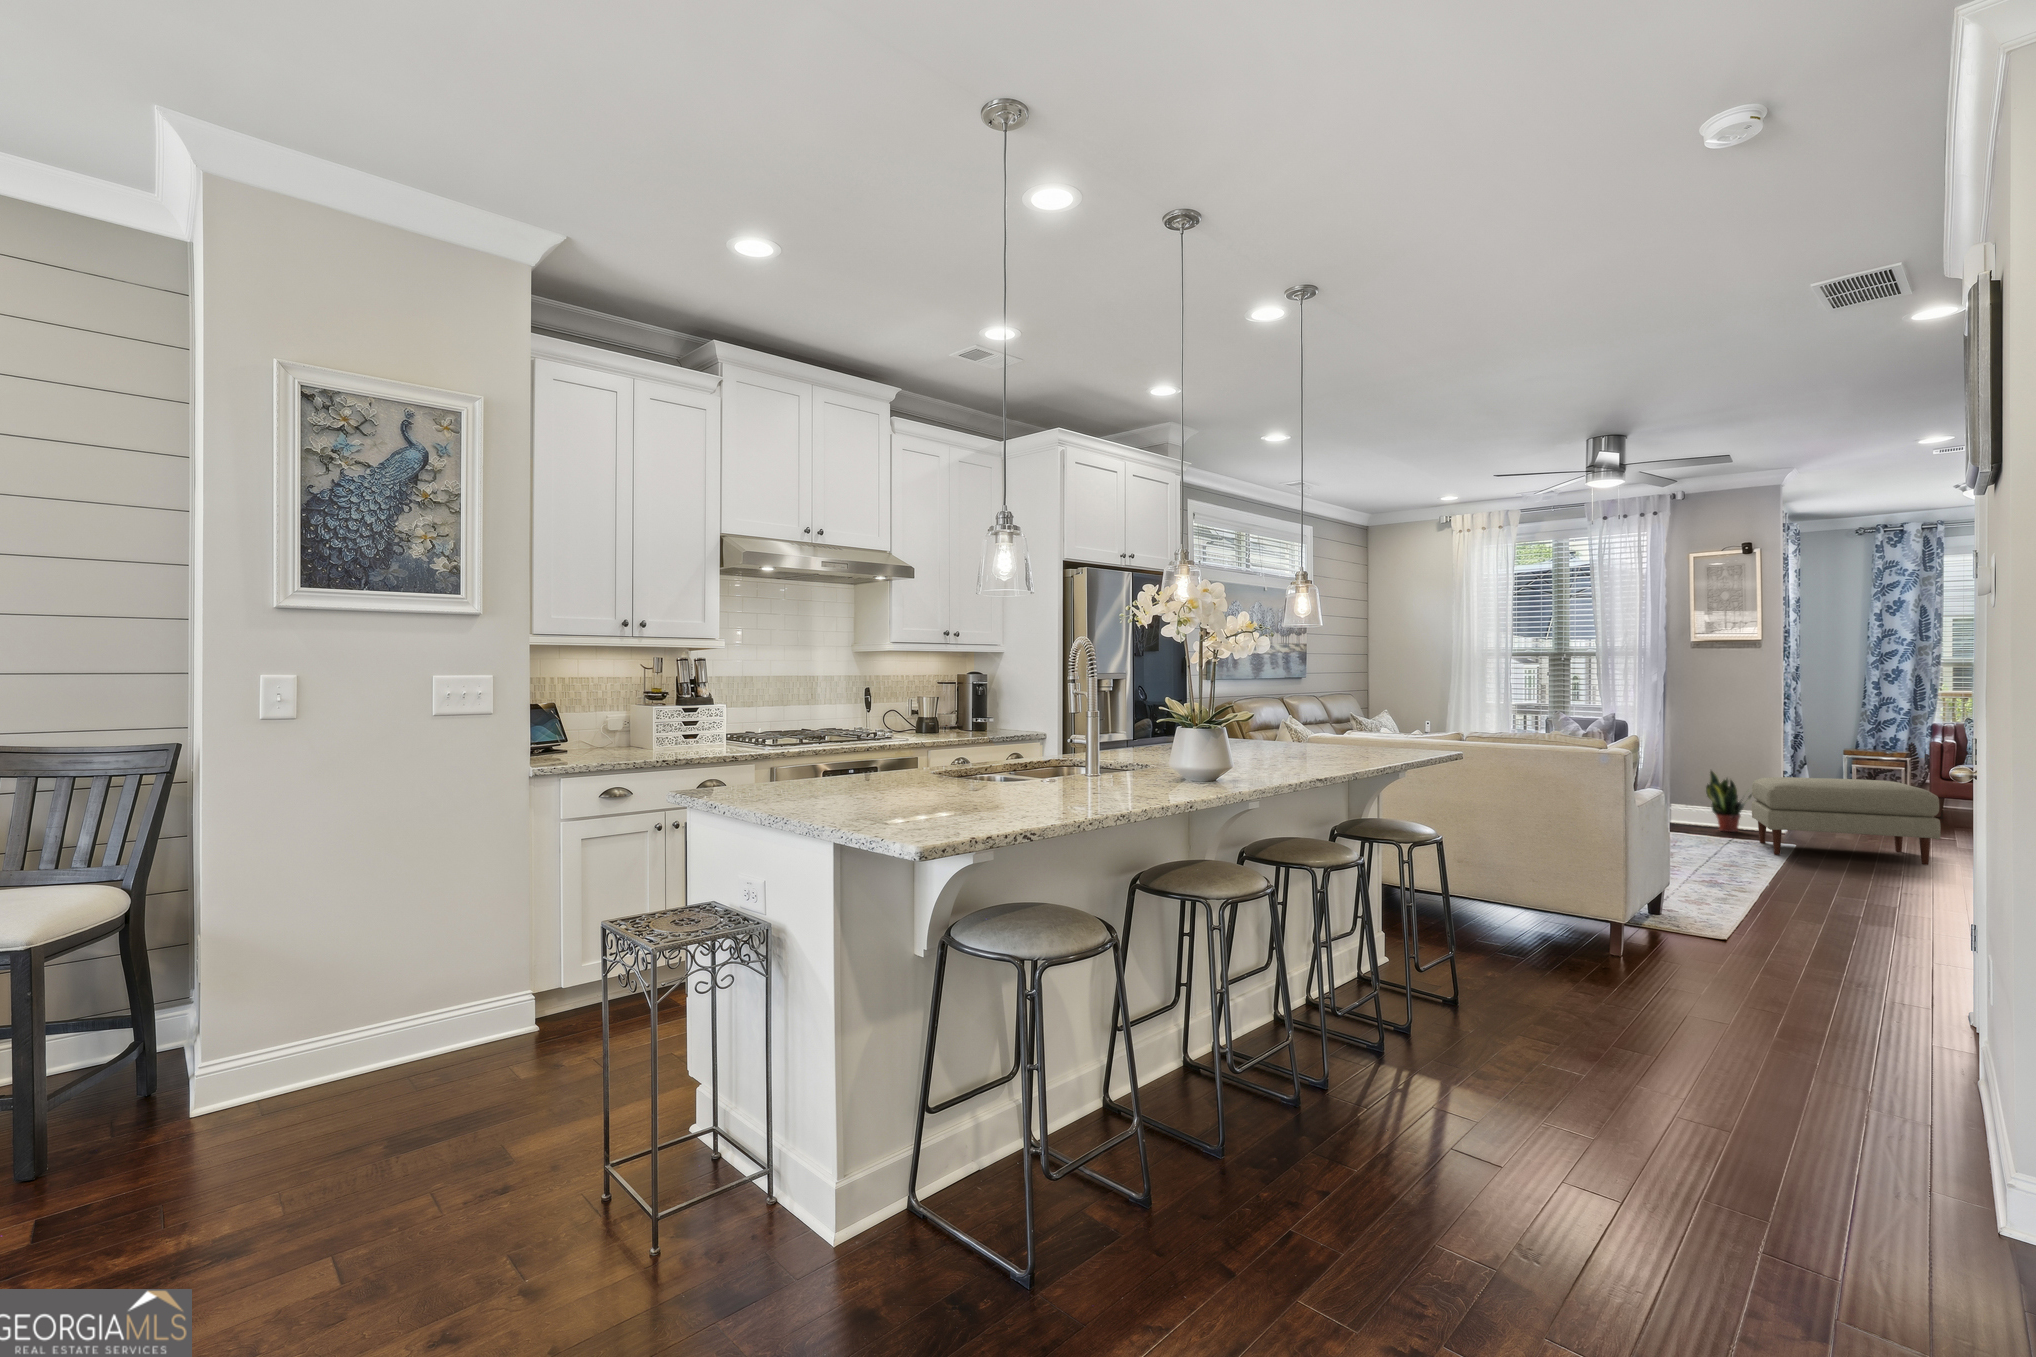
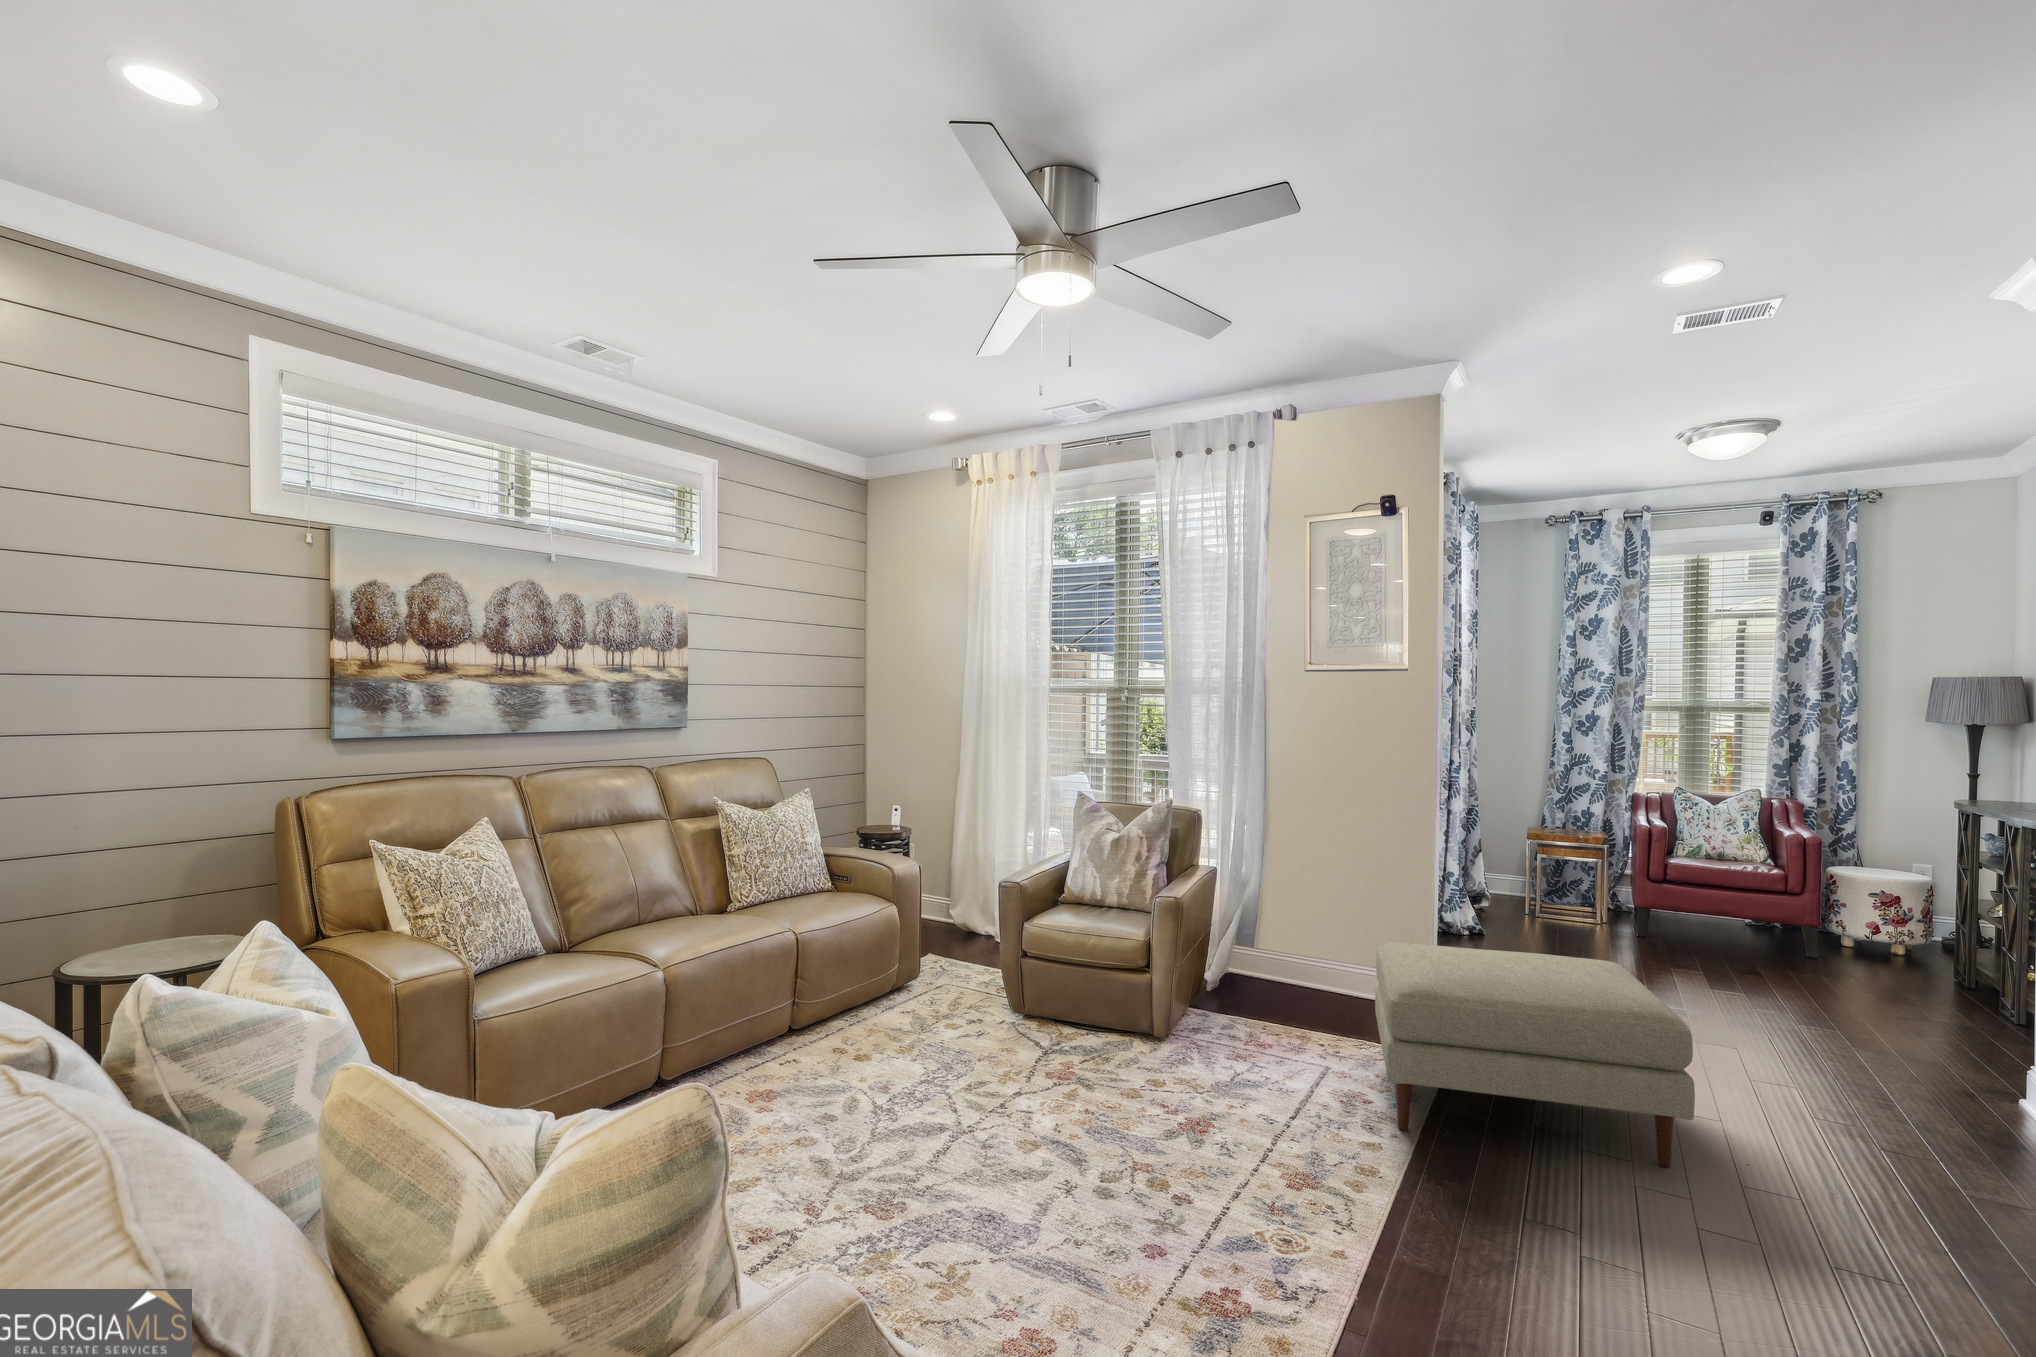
potted plant: present [1706,771,1752,832] -> none [1317,902,1388,1016]

